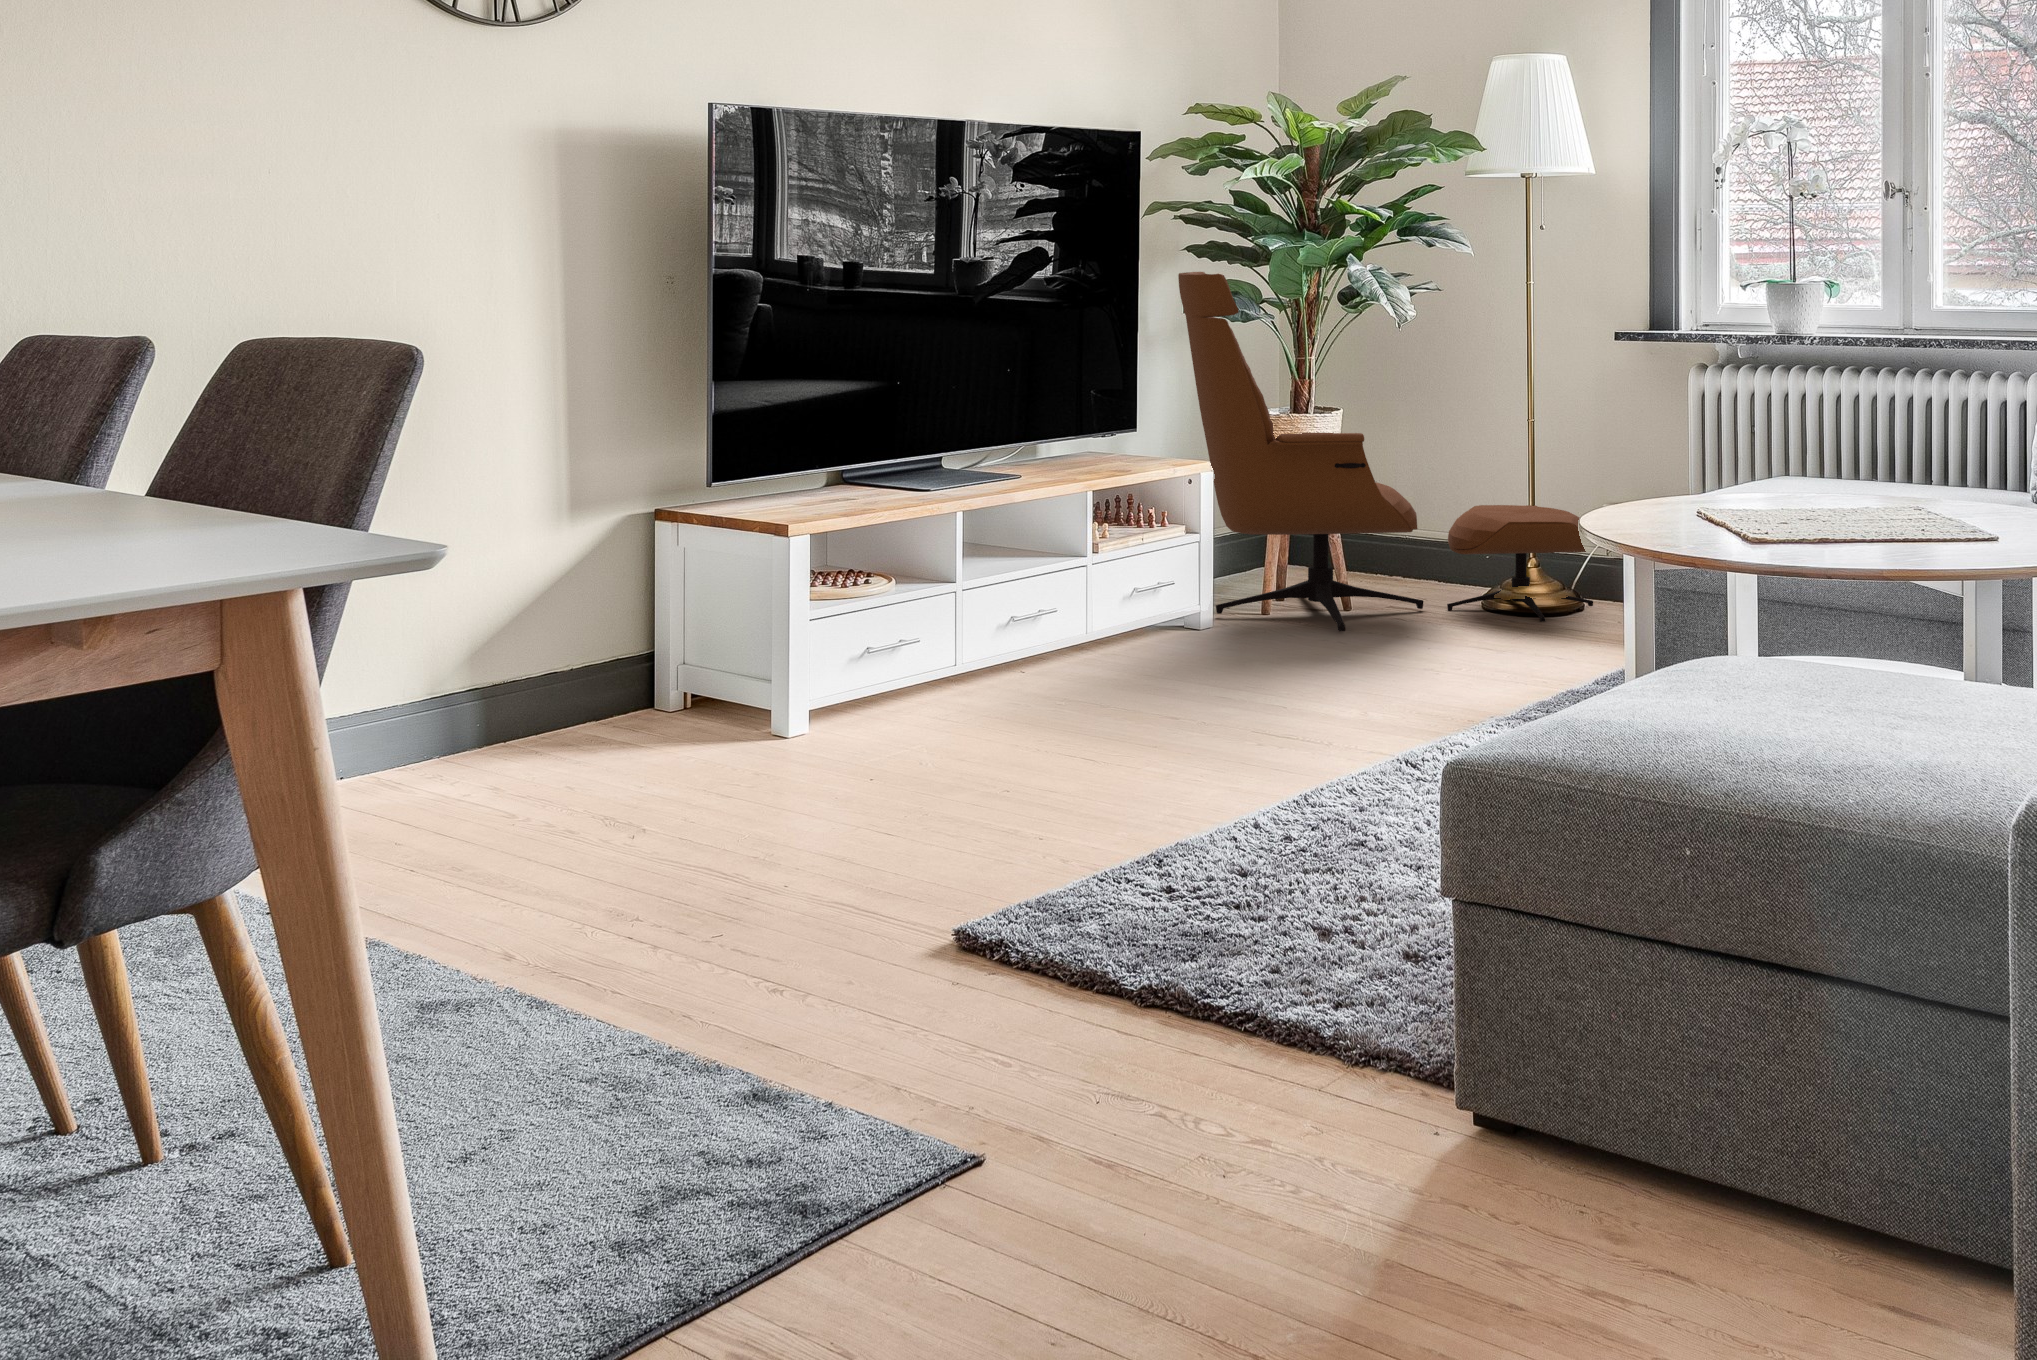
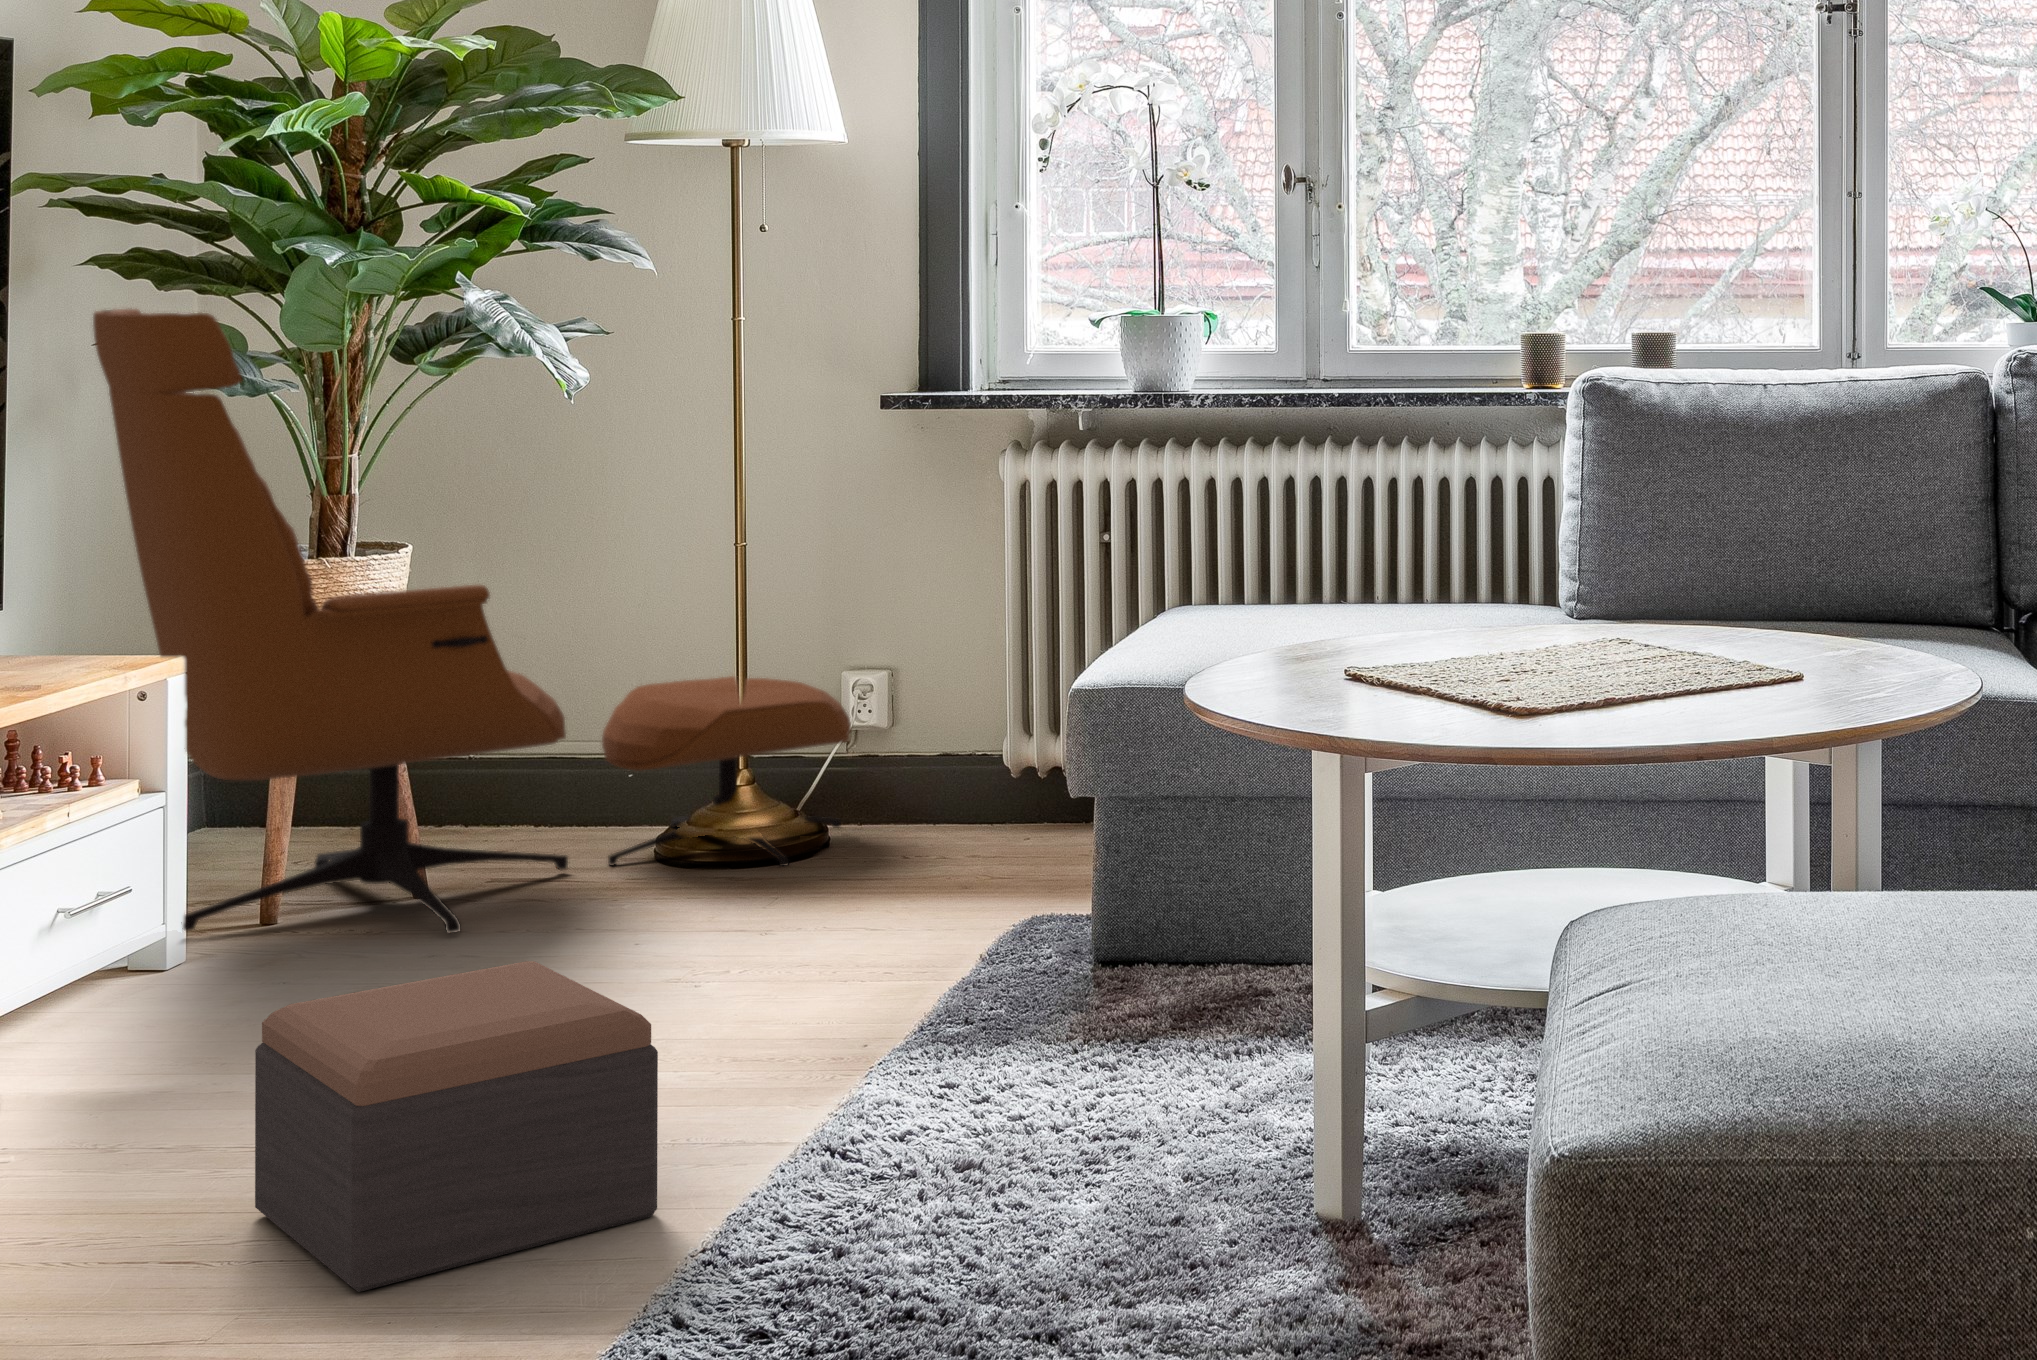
footstool: none [1164,627,1339,773] -> present [255,961,658,1292]

